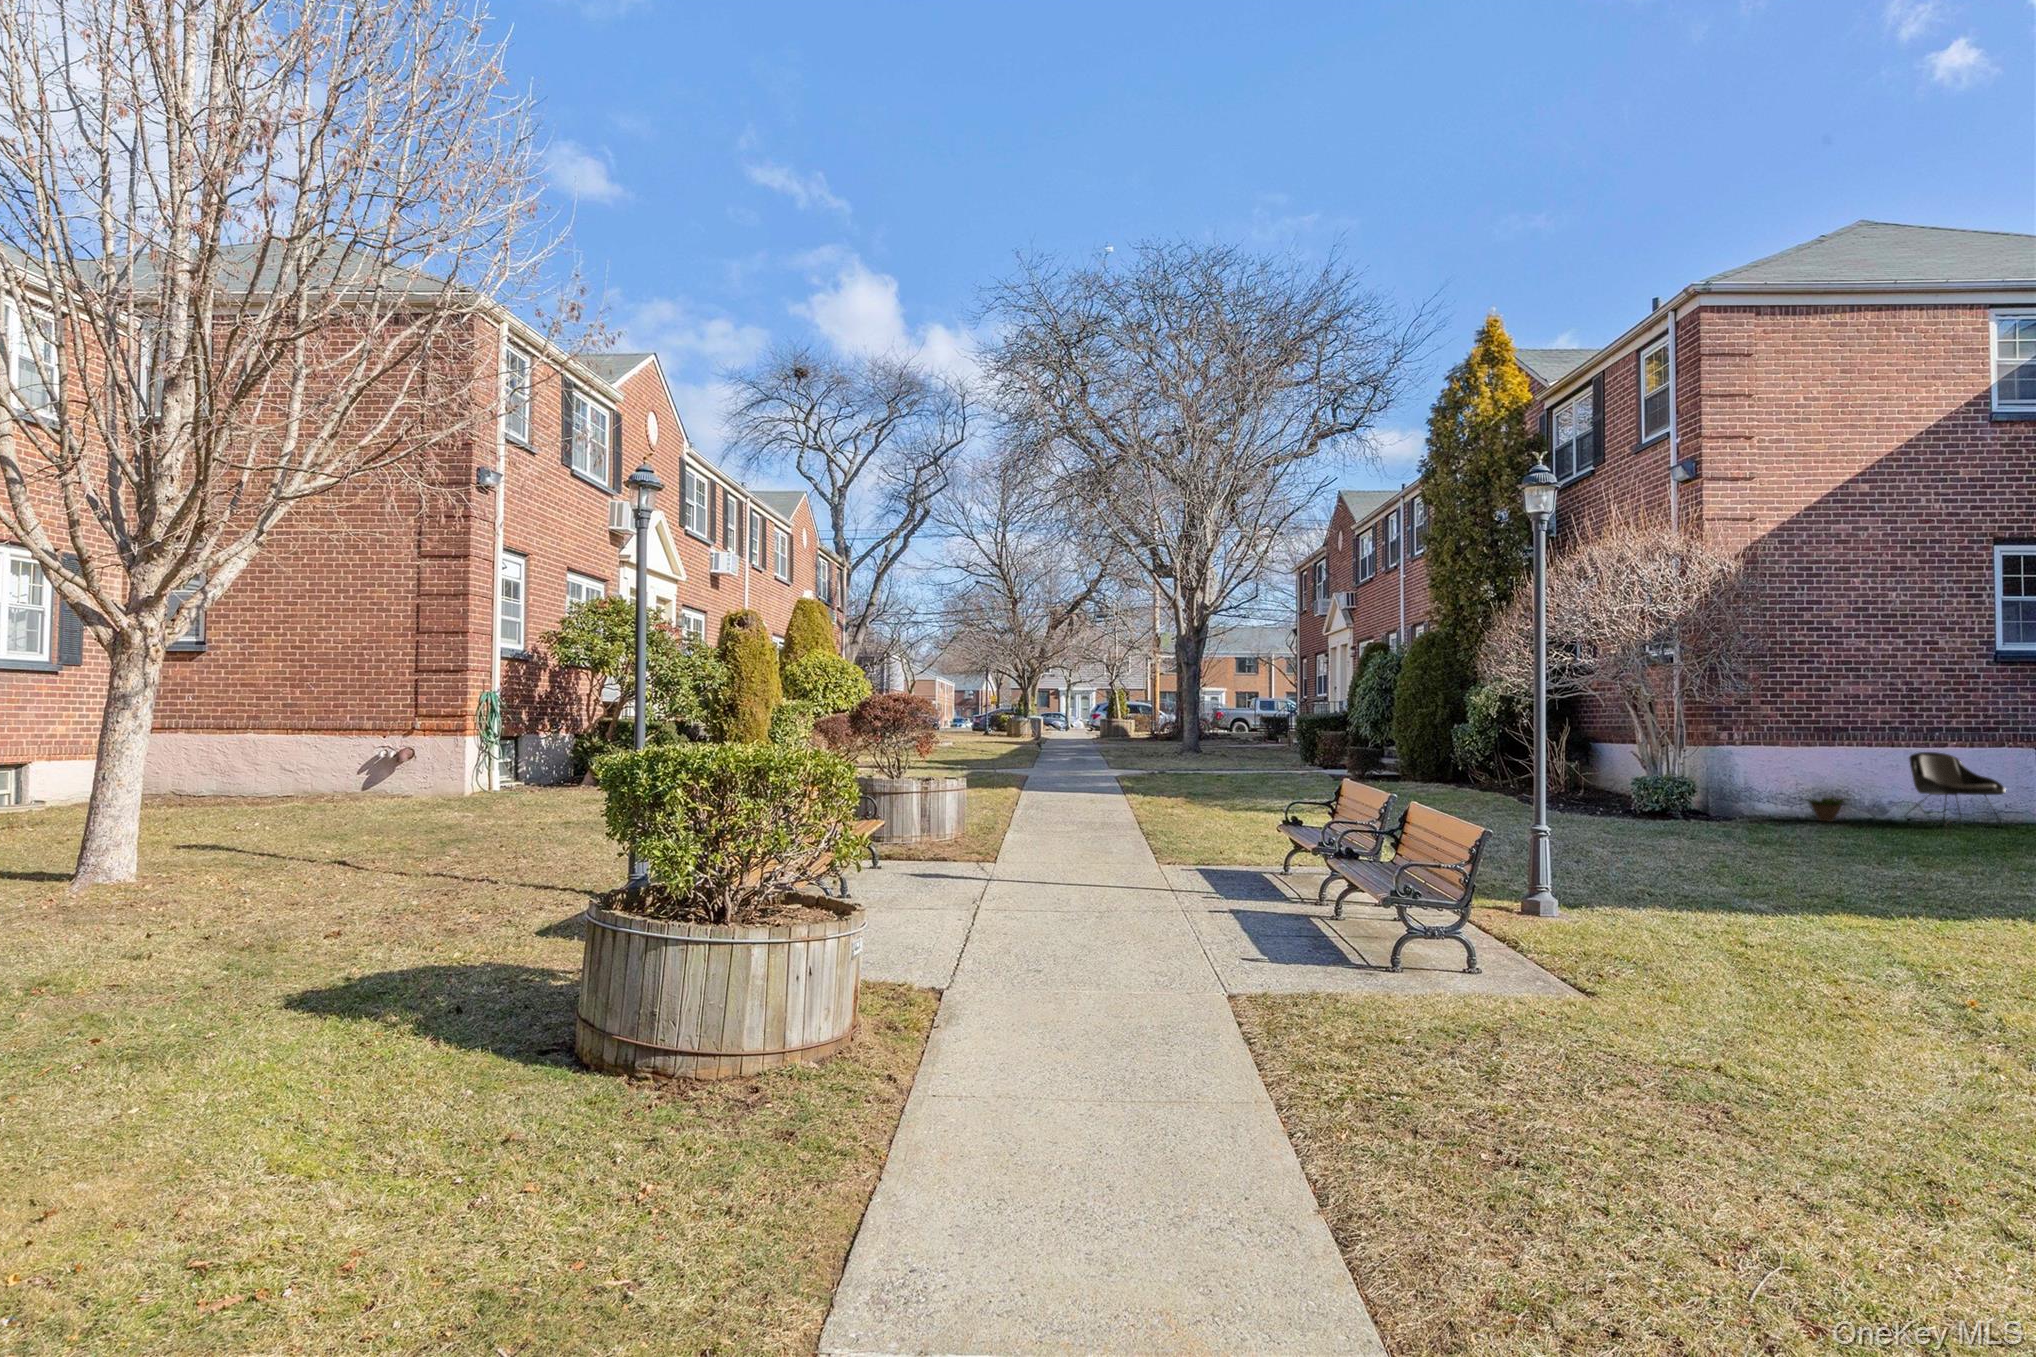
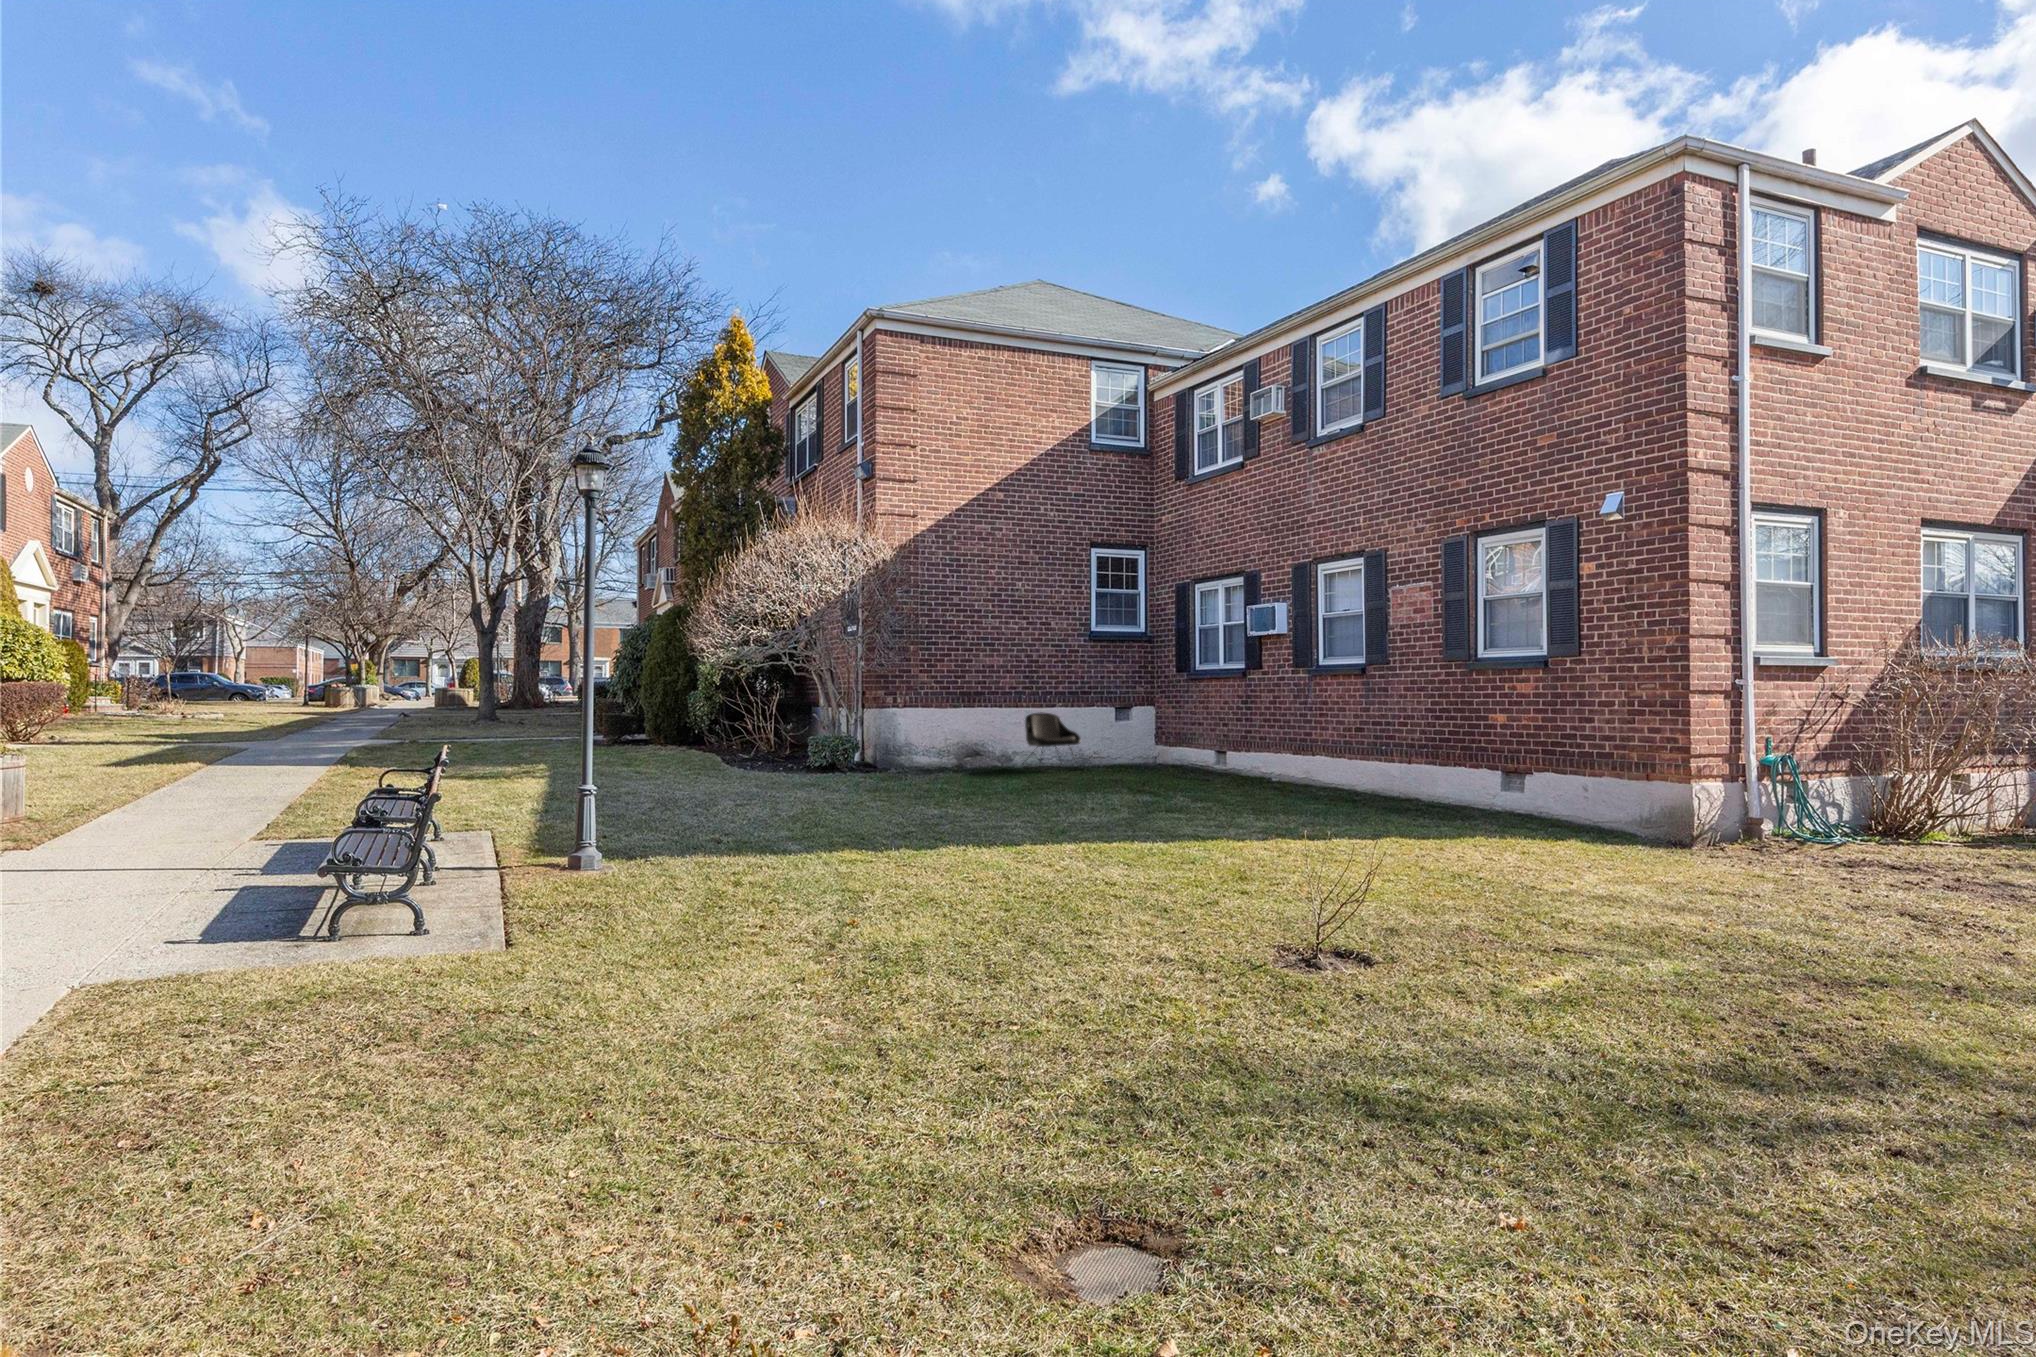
decorative plant: present [1807,797,1843,821] -> none [943,752,980,773]

